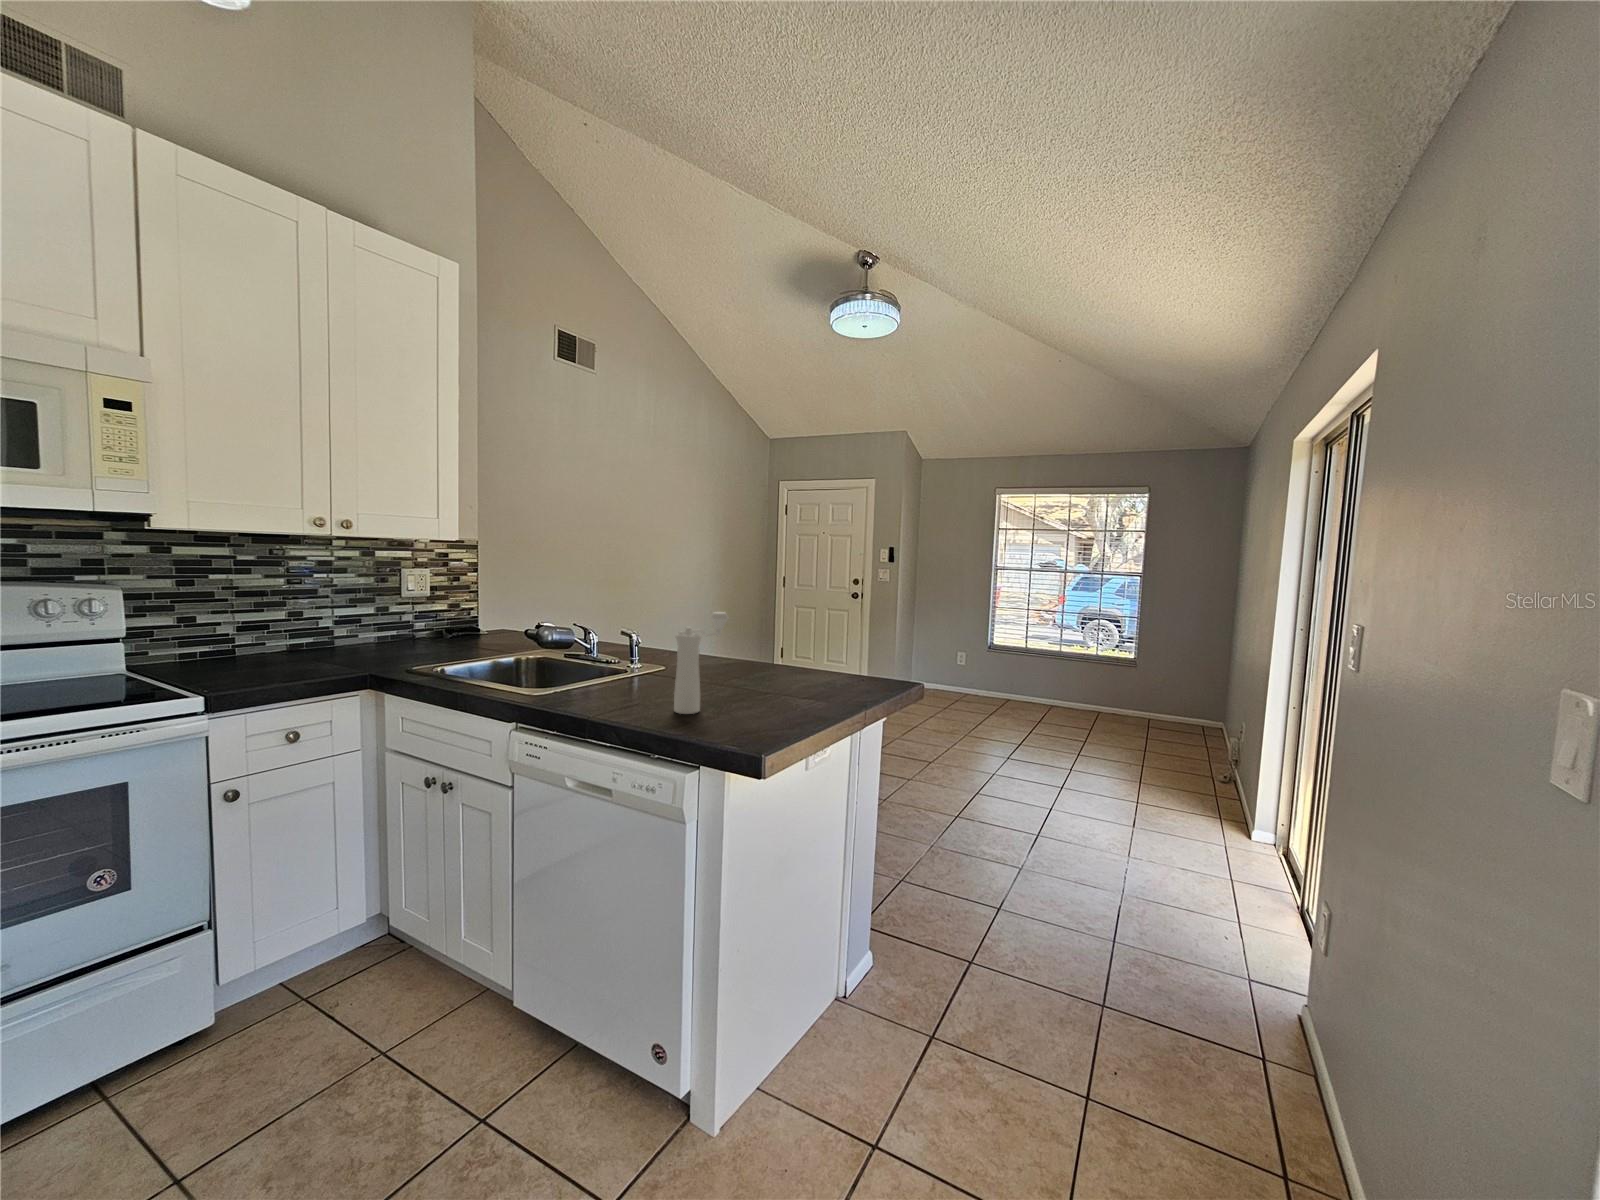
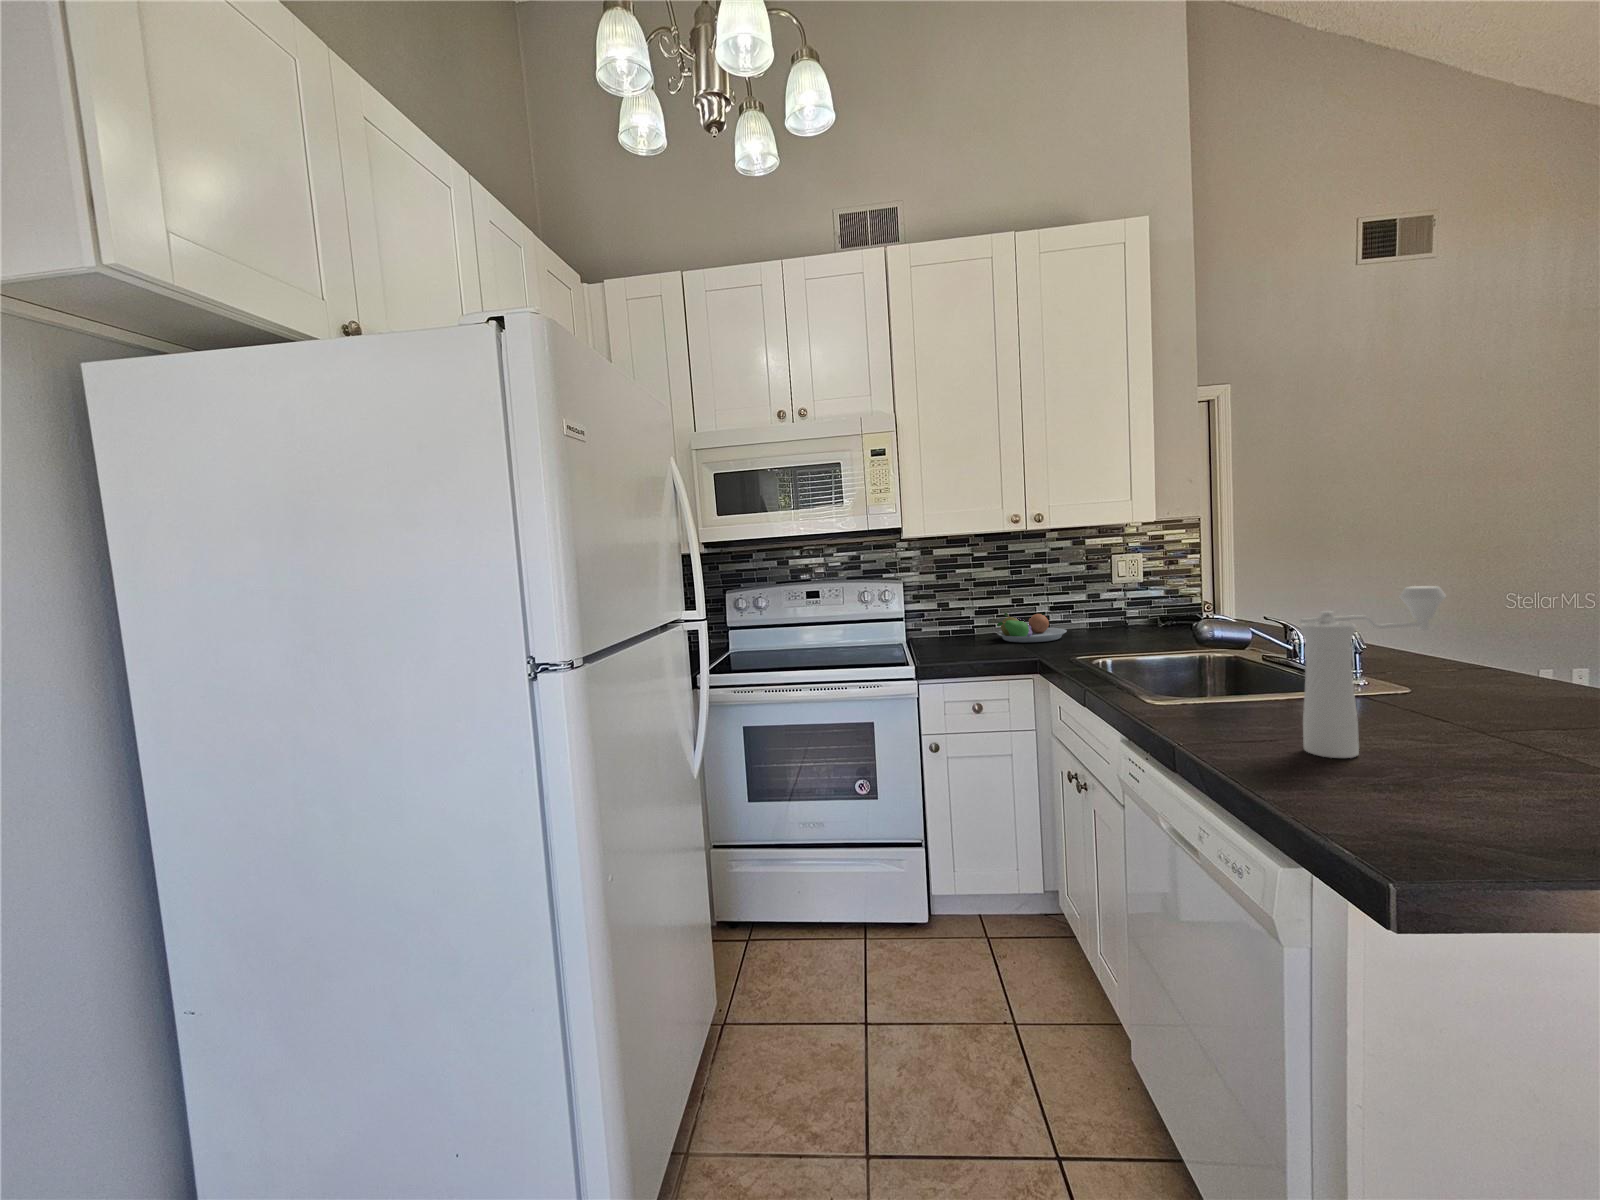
fruit bowl: none [279,628,369,661] -> present [997,613,1067,642]

